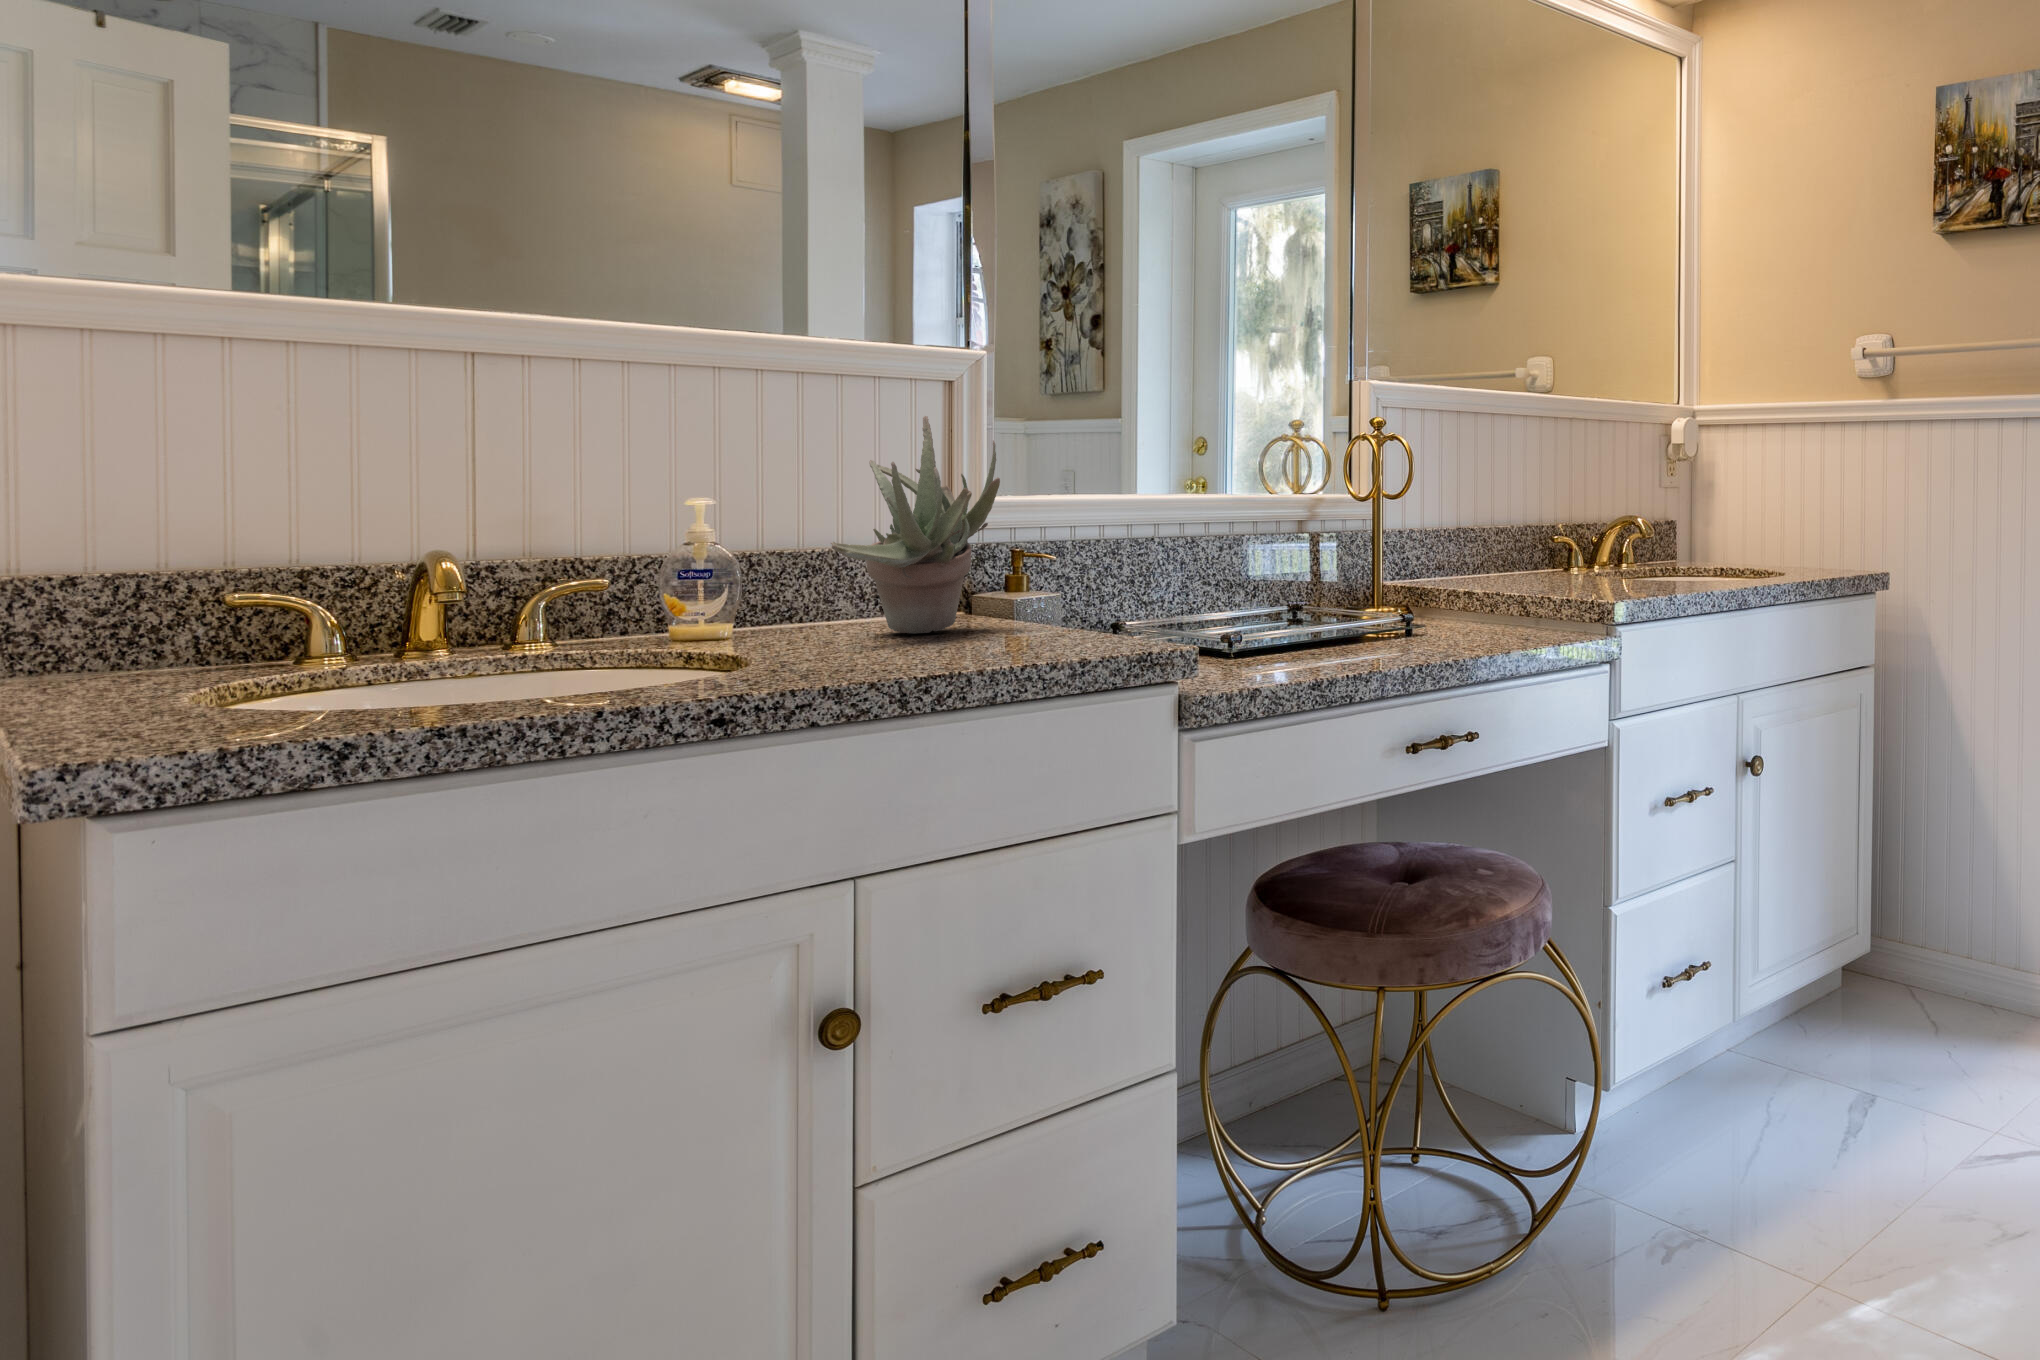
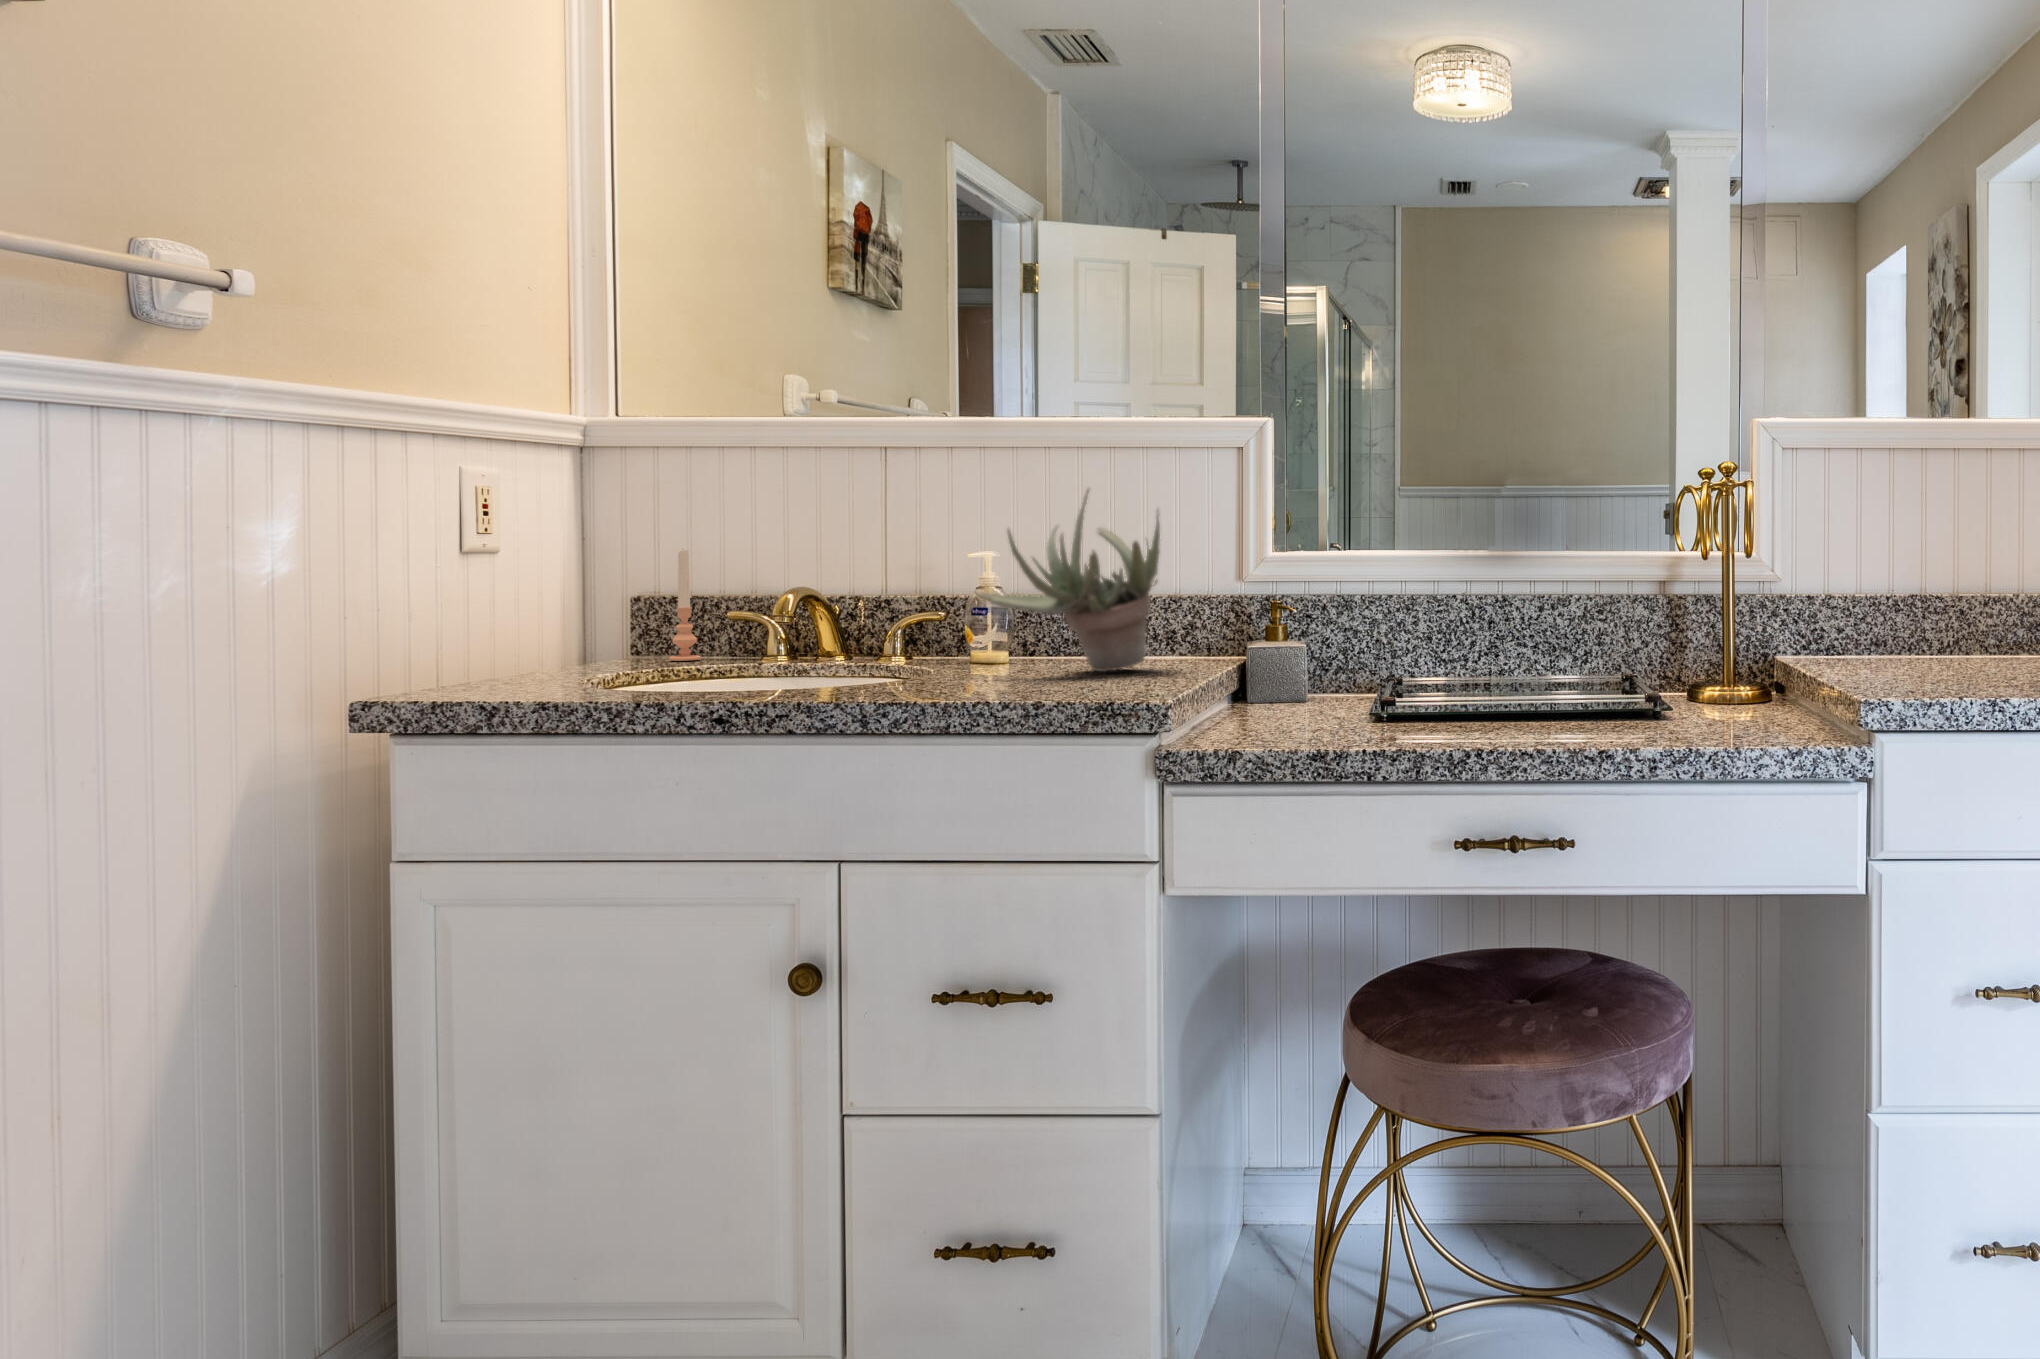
candle: none [76,500,138,682] -> present [669,550,701,661]

